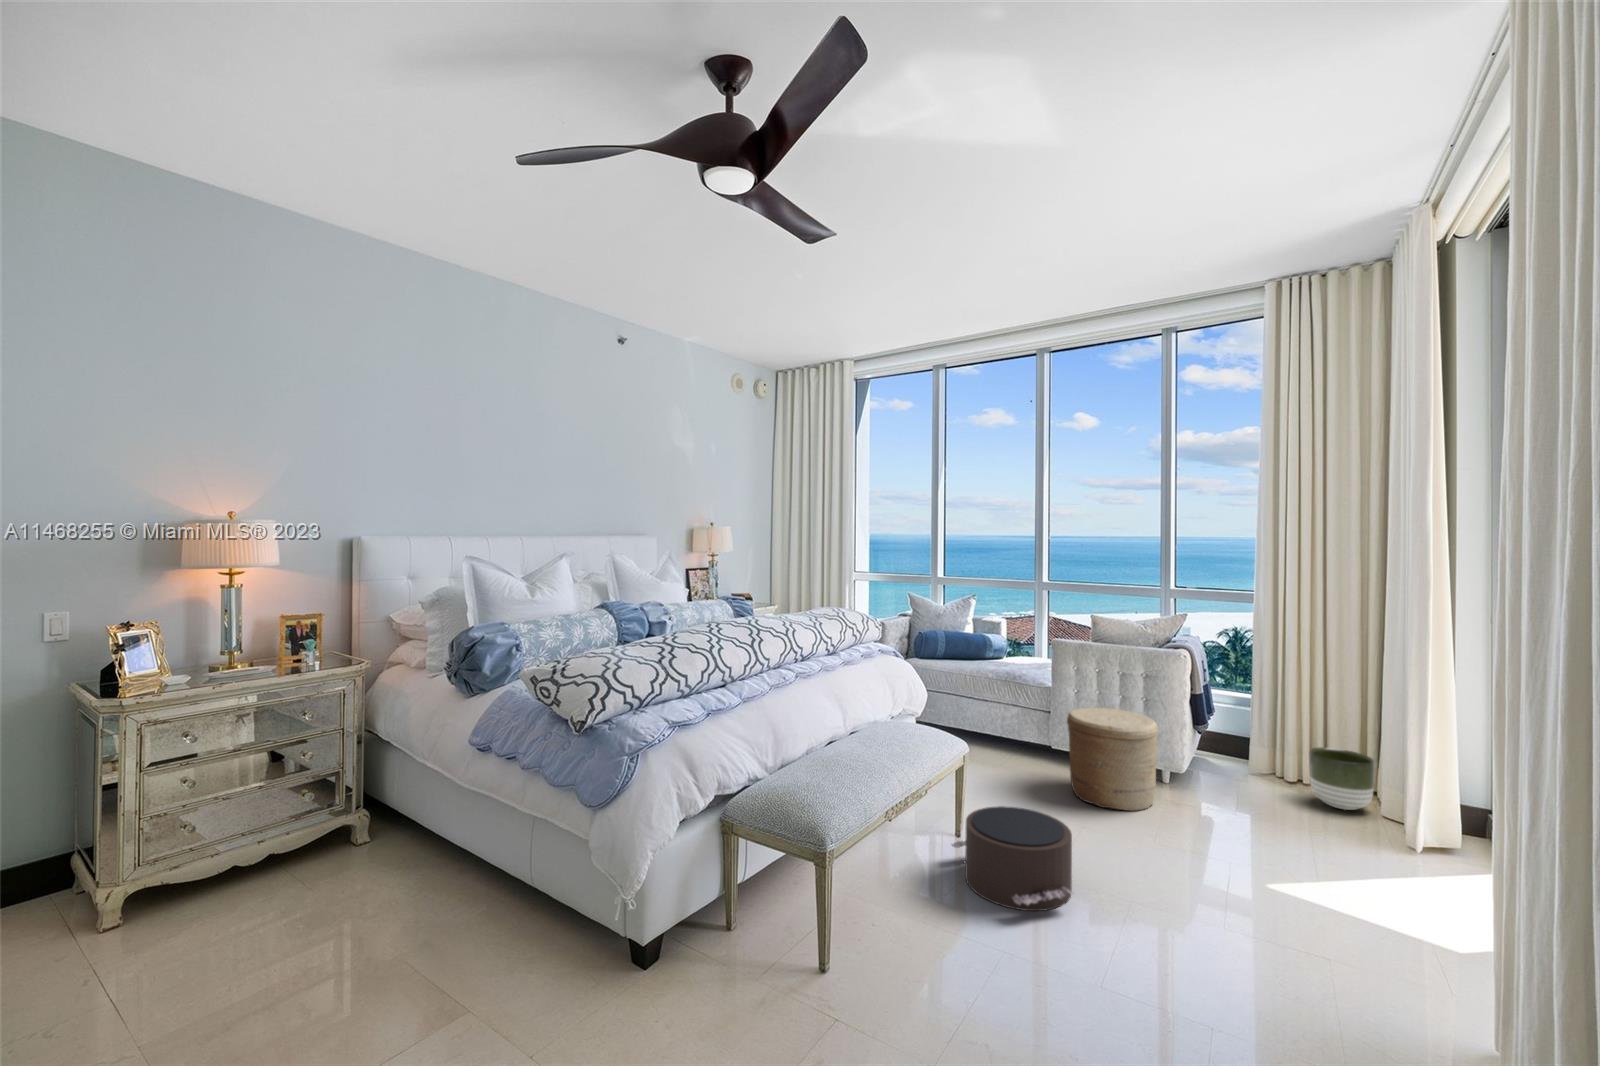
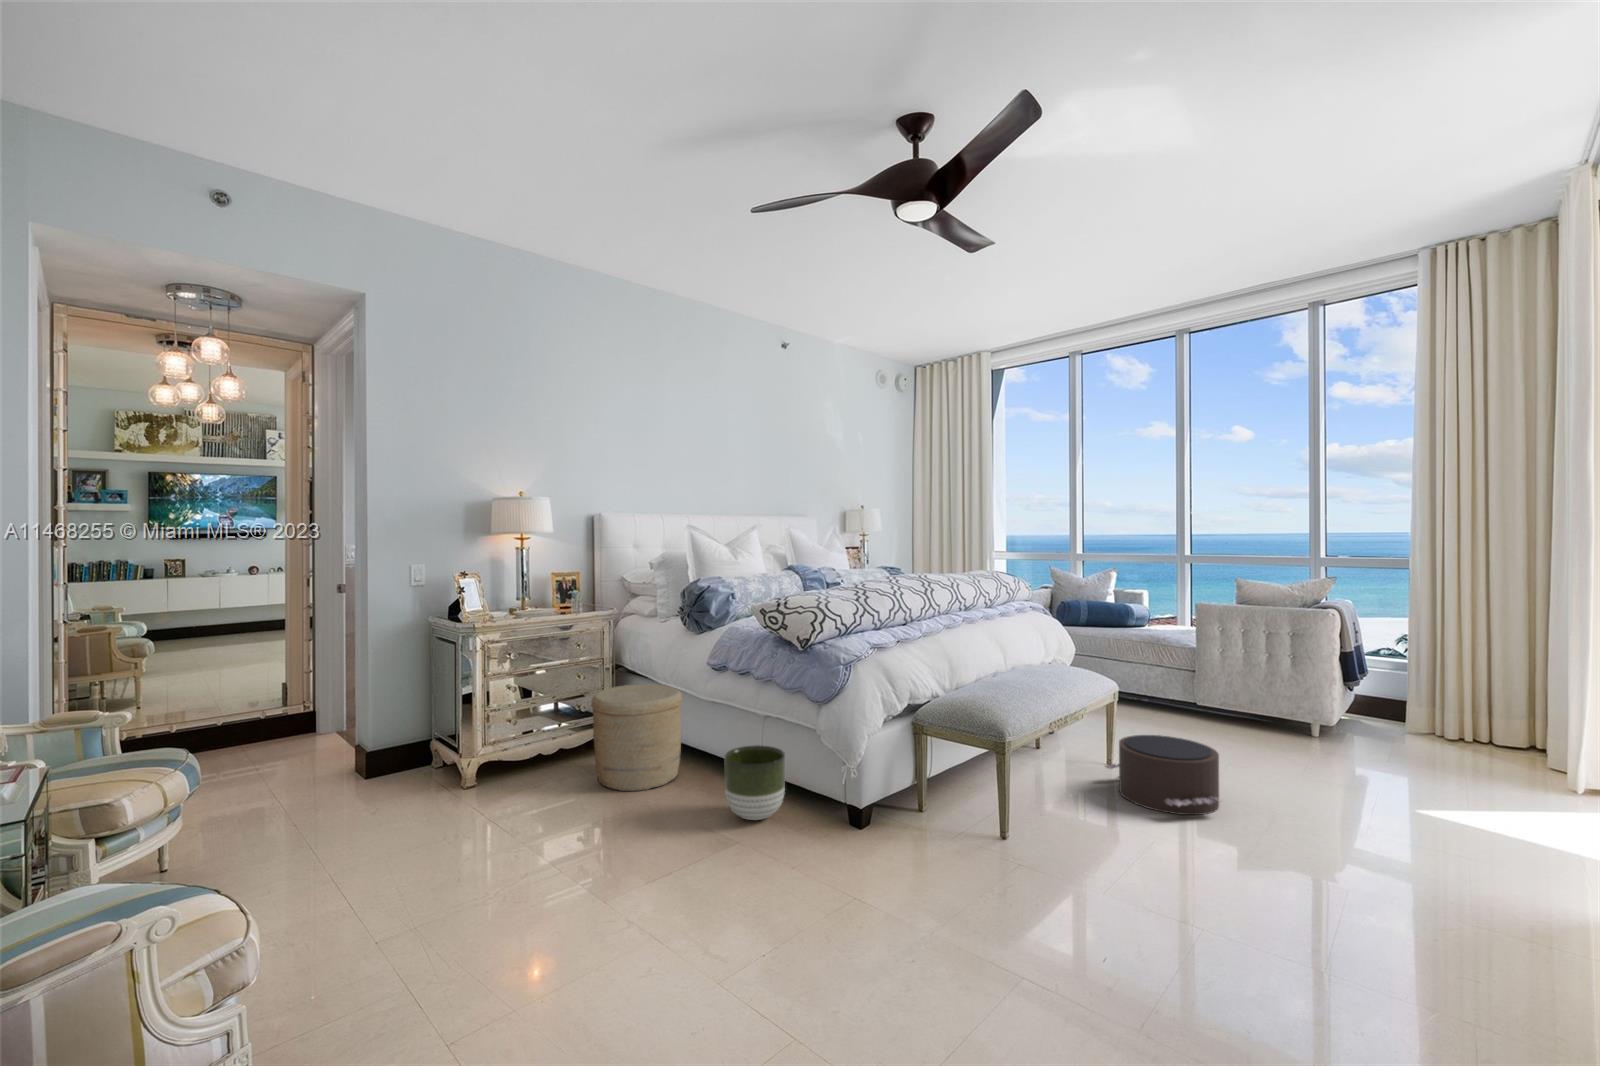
woven basket: present [1067,708,1158,811] -> present [591,685,683,791]
planter: present [1309,747,1374,810] -> present [724,745,785,820]

